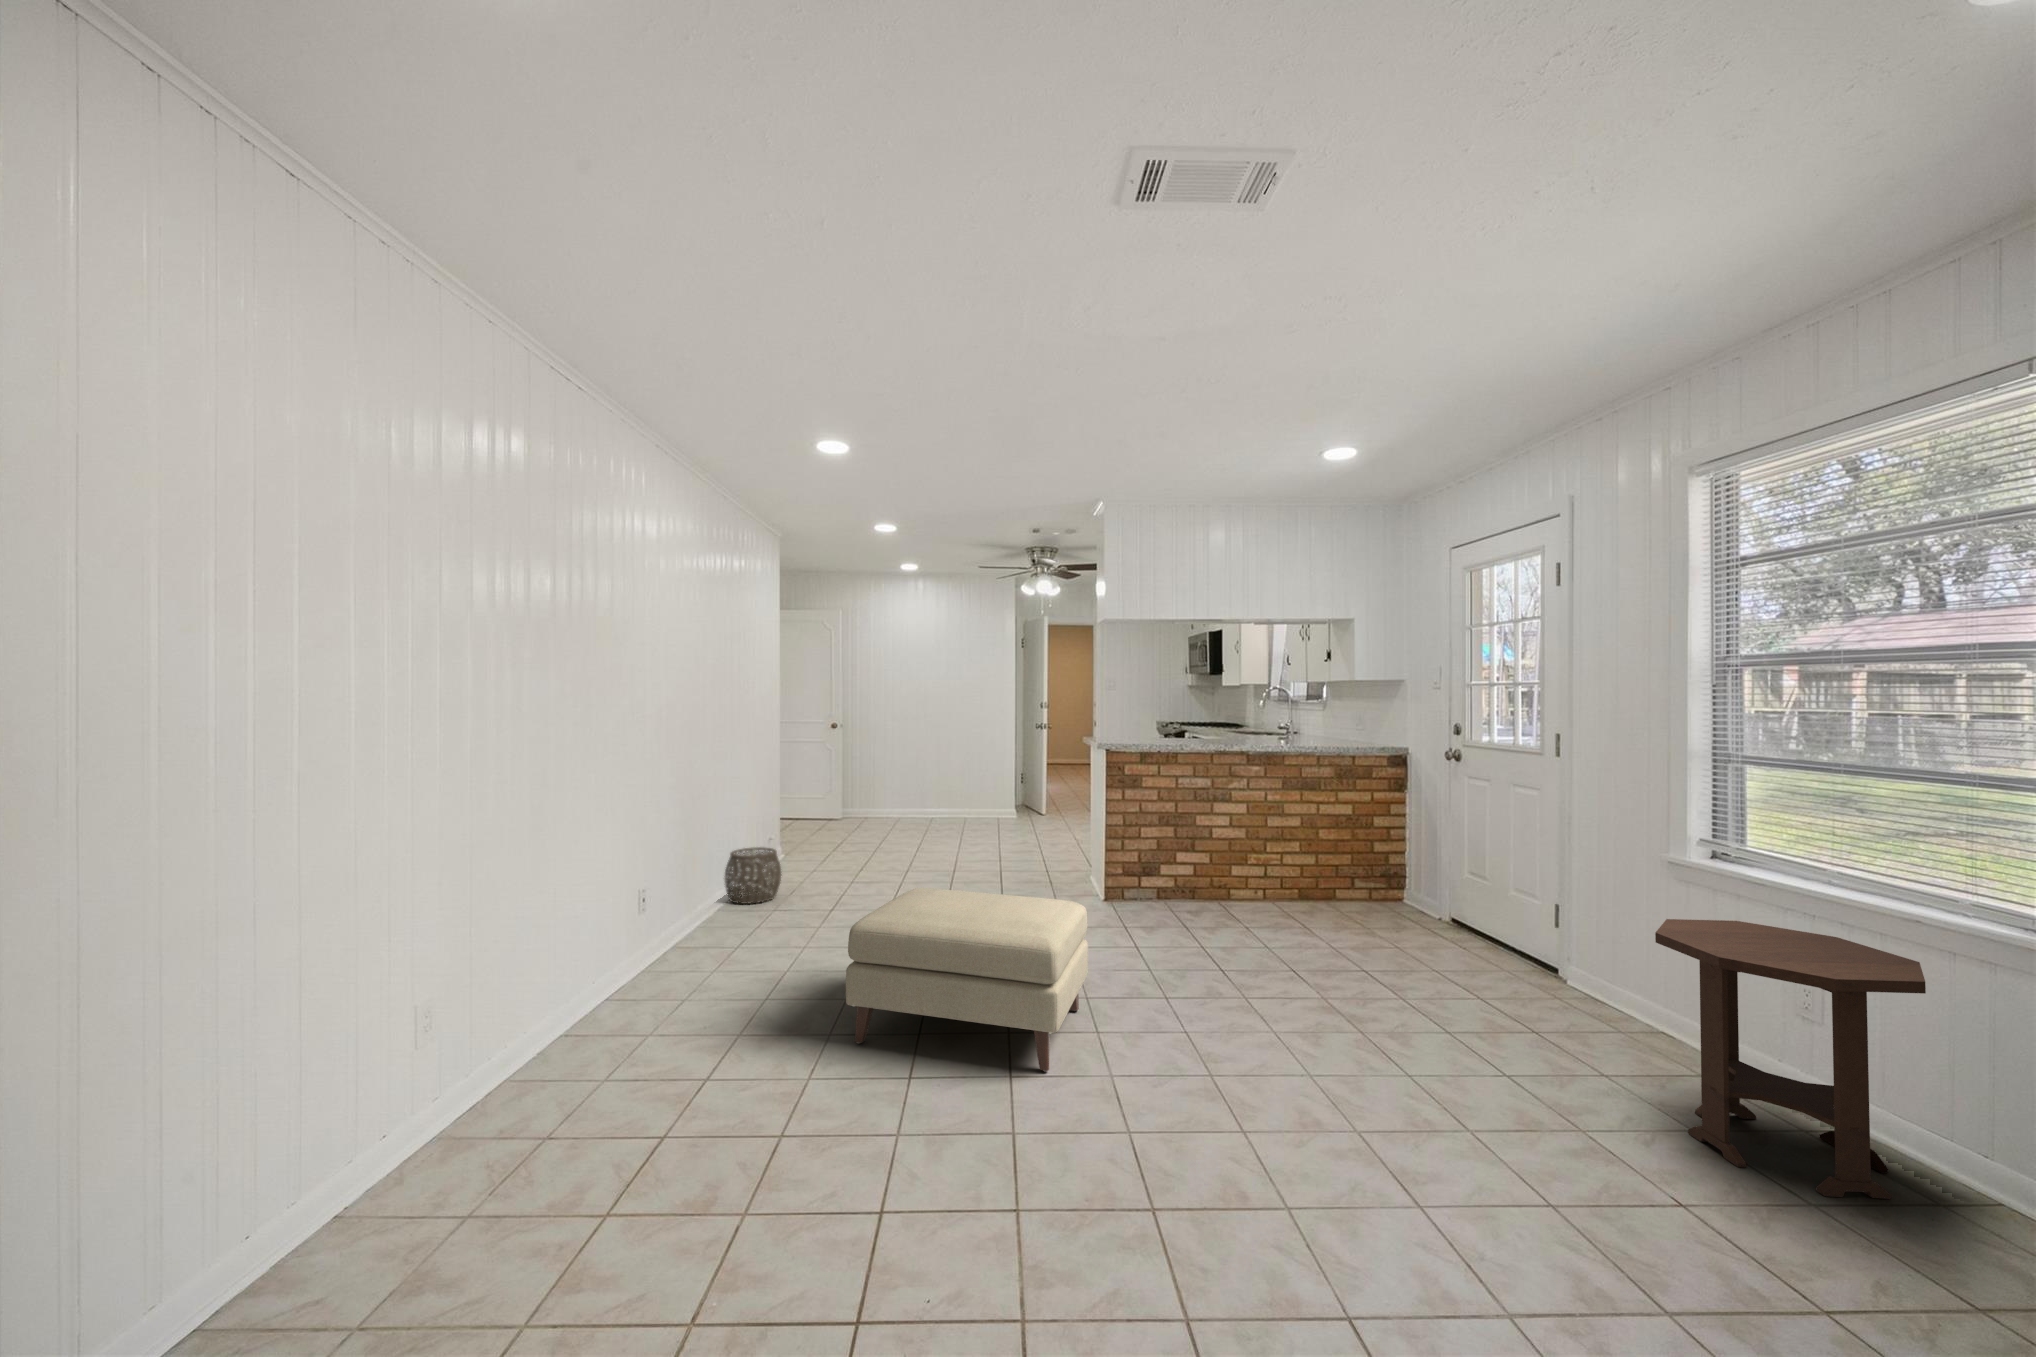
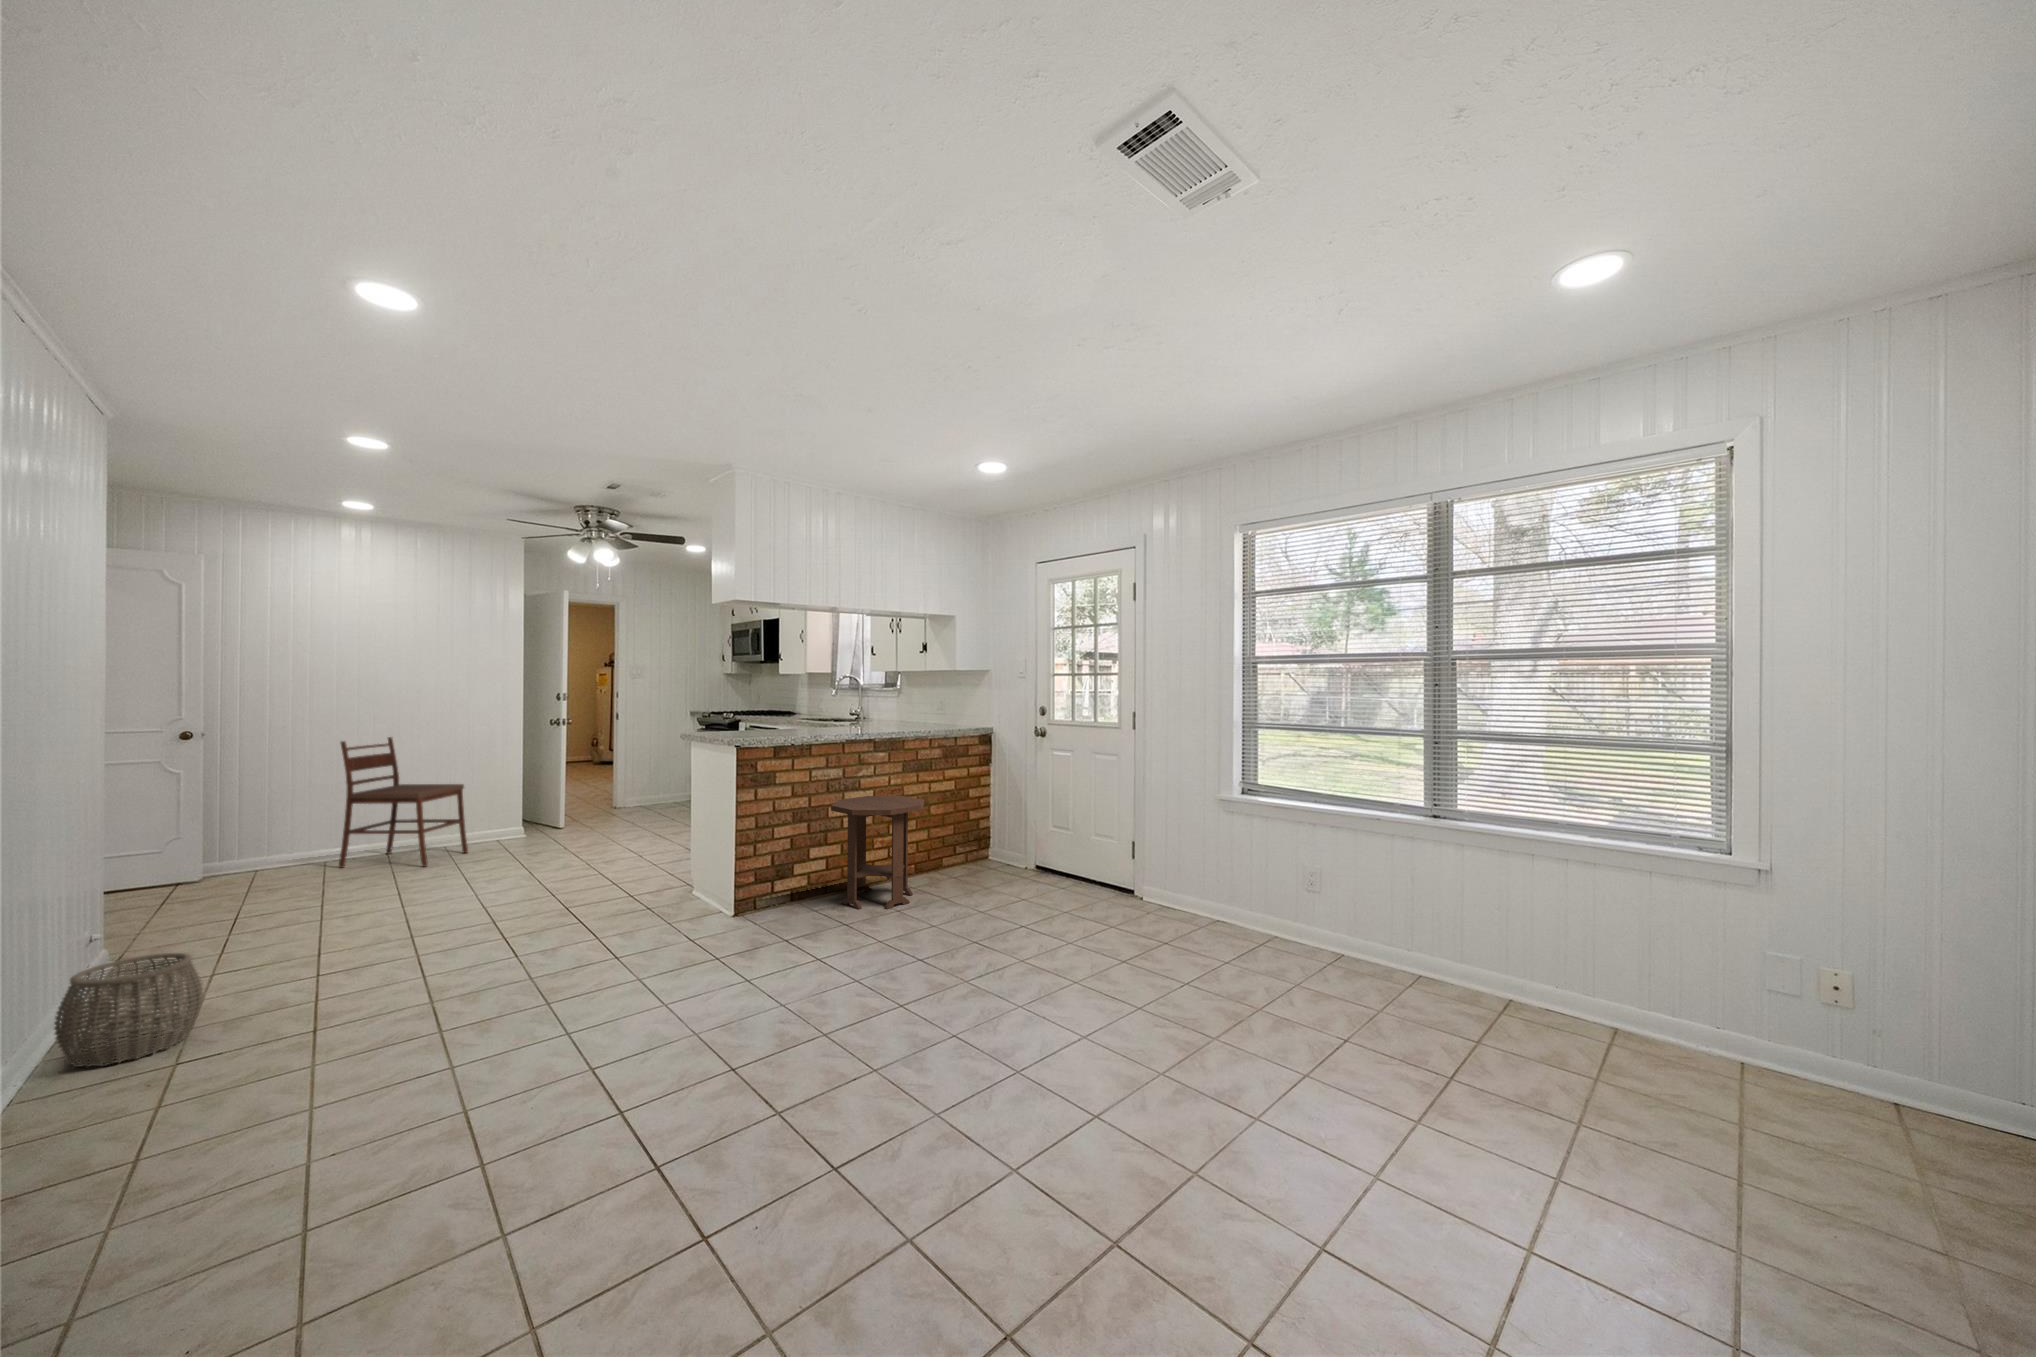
dining chair: none [907,733,979,828] -> present [339,737,468,868]
ottoman: present [846,888,1088,1072] -> none [589,921,891,1186]
side table: present [1655,919,1926,1199] -> present [831,796,924,909]

